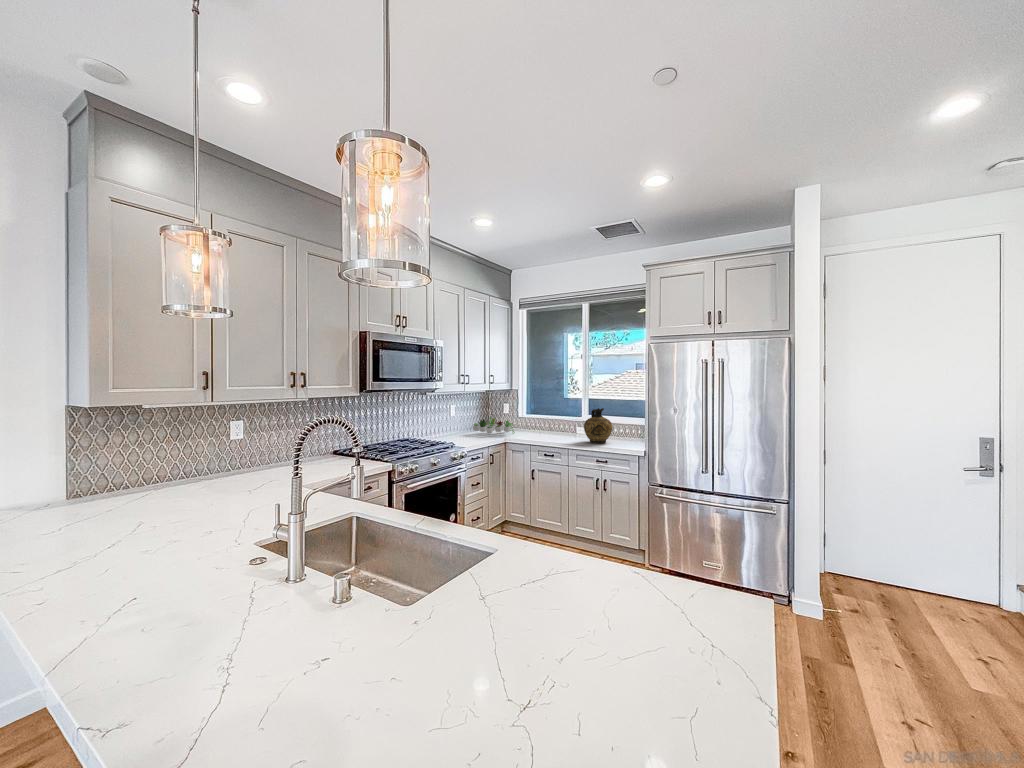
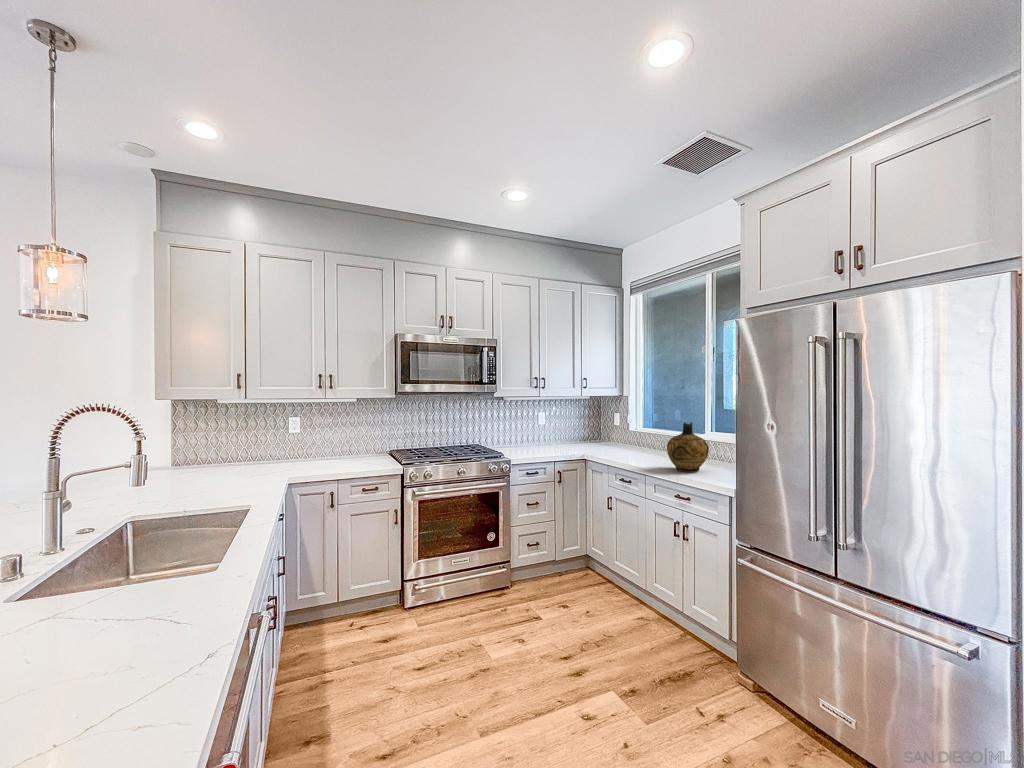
succulent plant: present [473,417,515,433] -> none [561,427,610,451]

